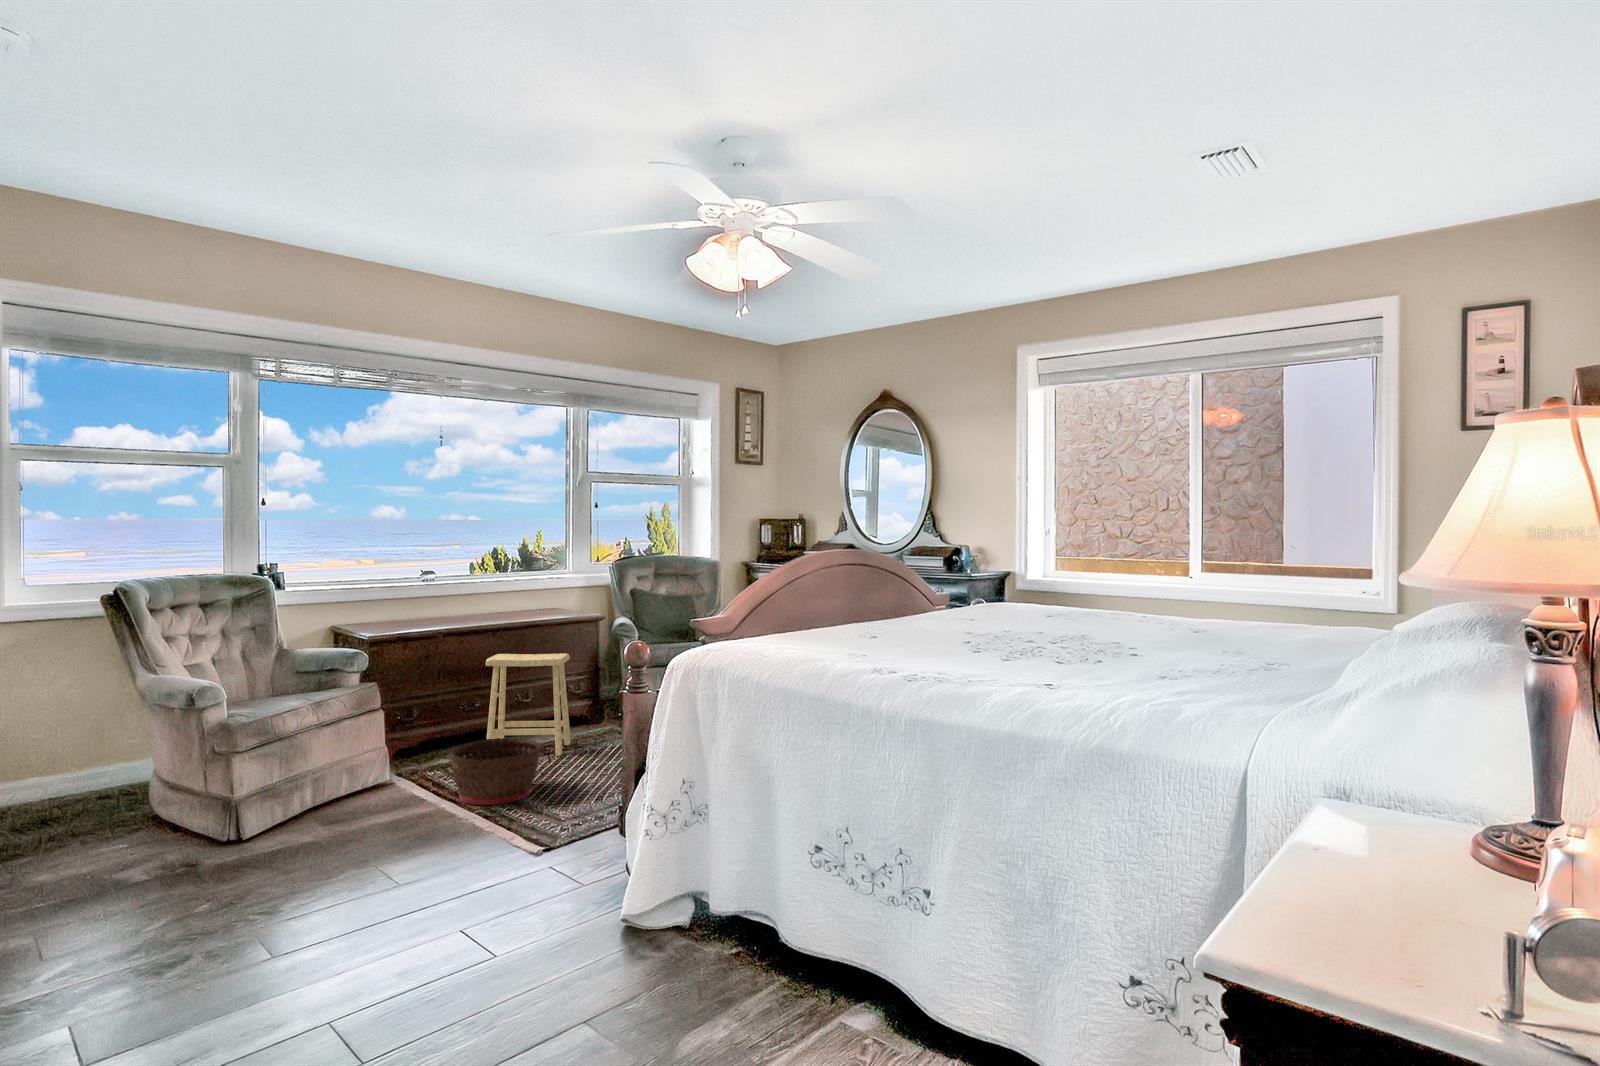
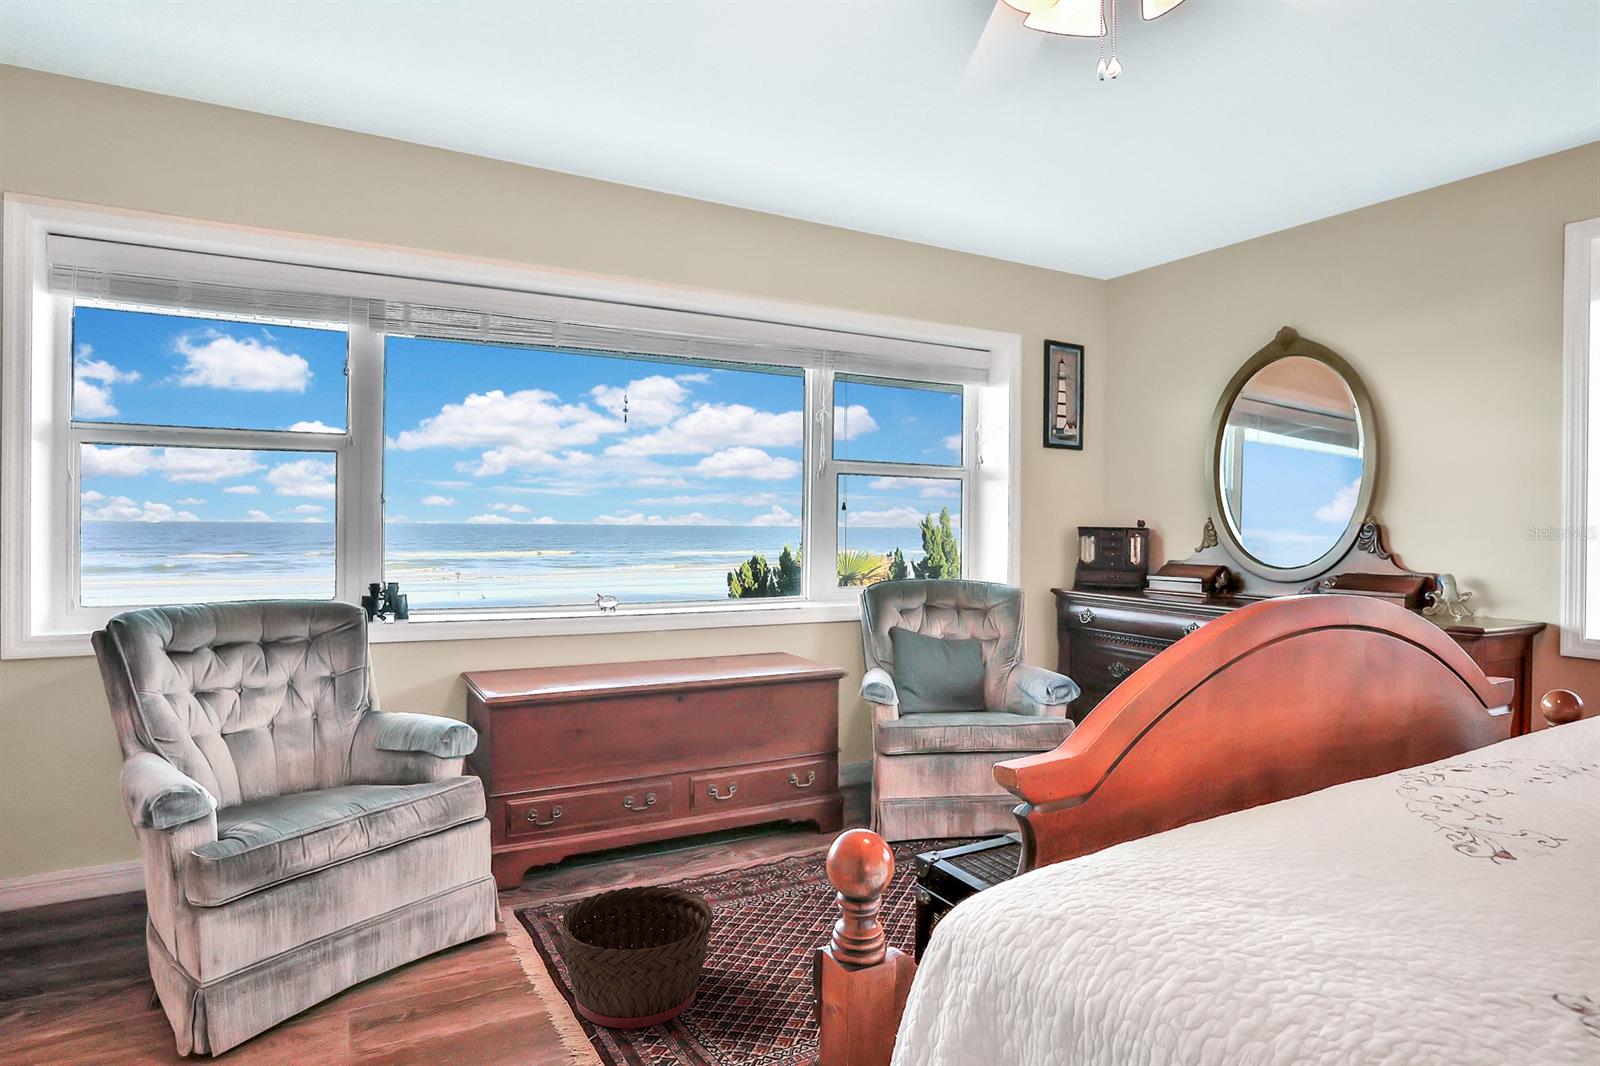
footstool: present [486,653,571,756] -> none [655,726,787,903]

